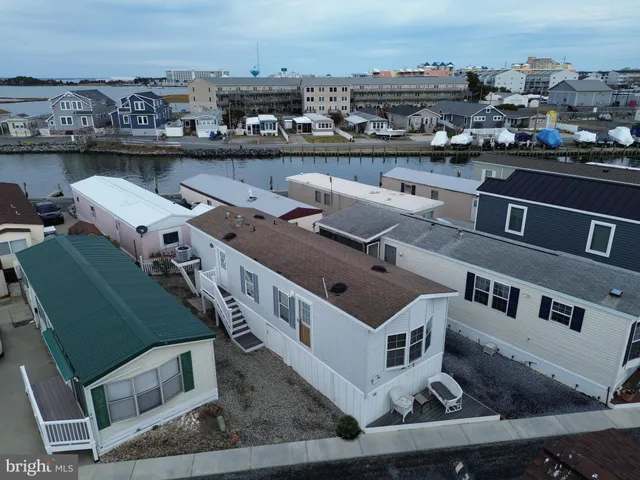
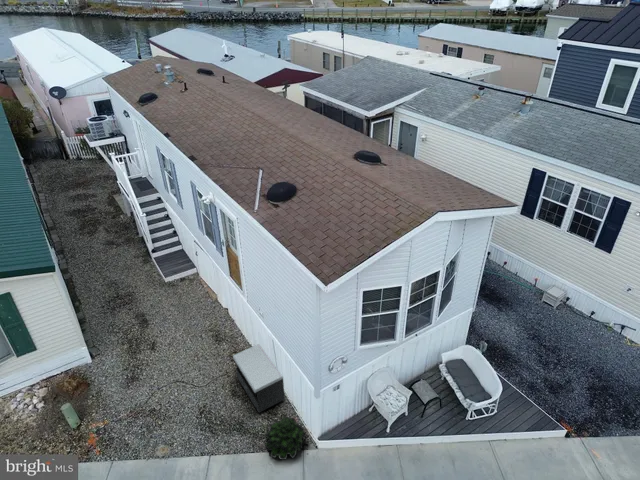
storage bench: none [310,379,342,418] -> present [233,344,285,413]

